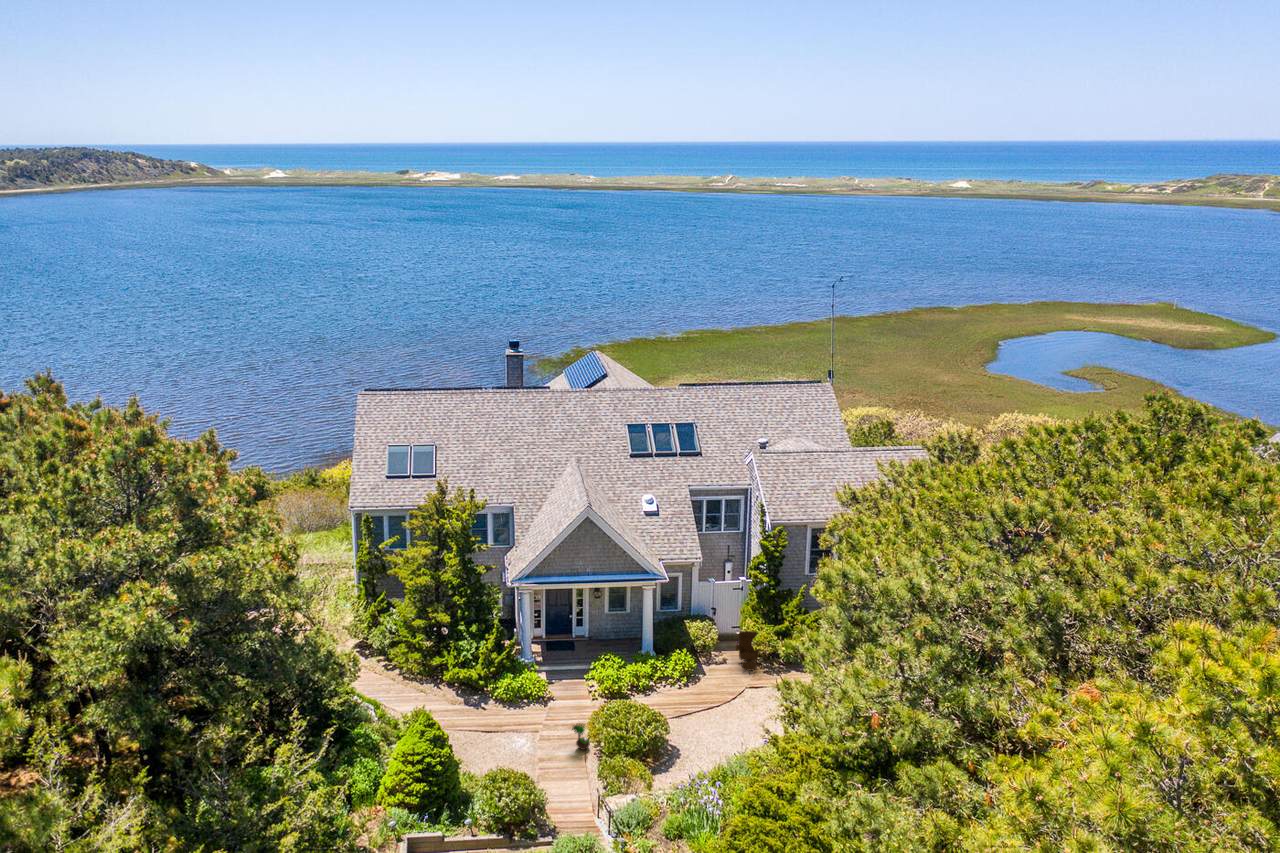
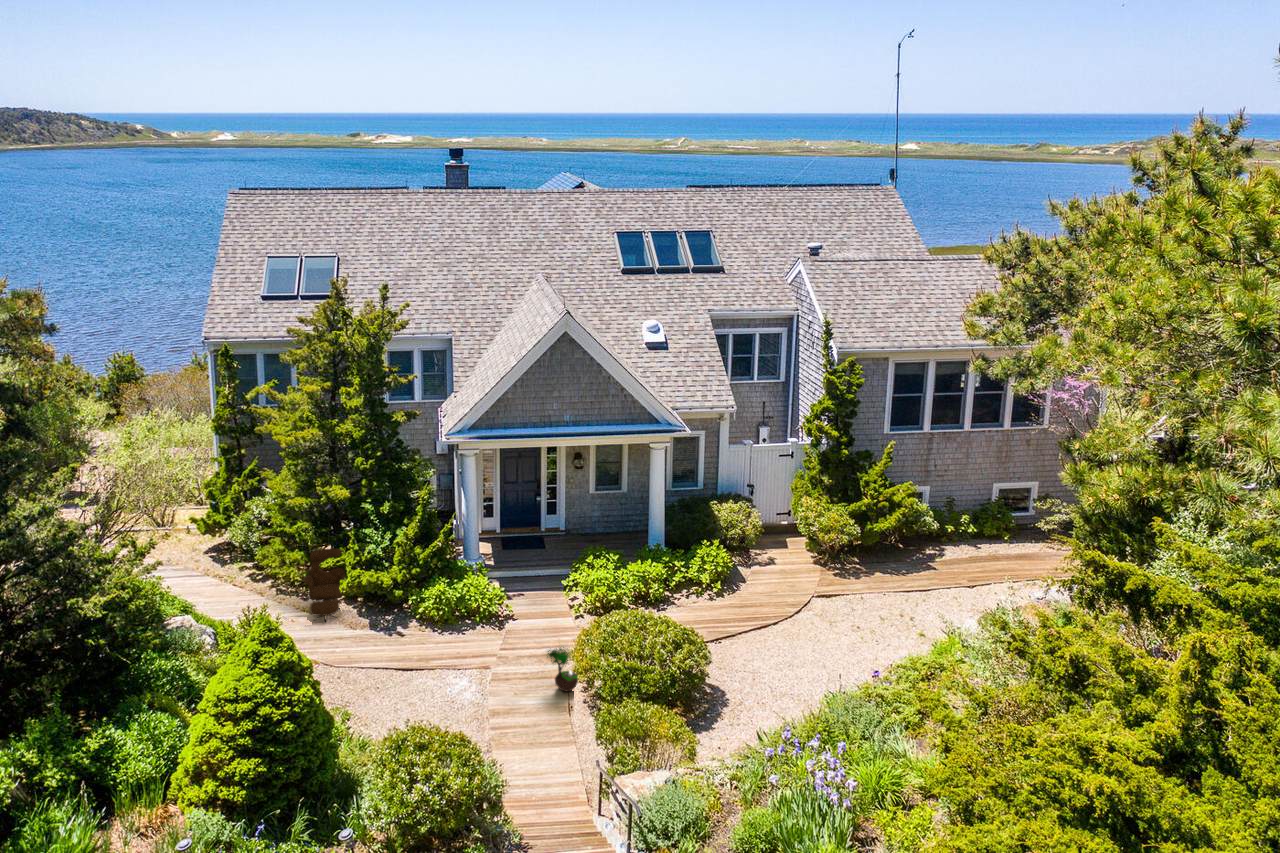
lounge chair: present [736,631,761,671] -> present [304,549,347,622]

